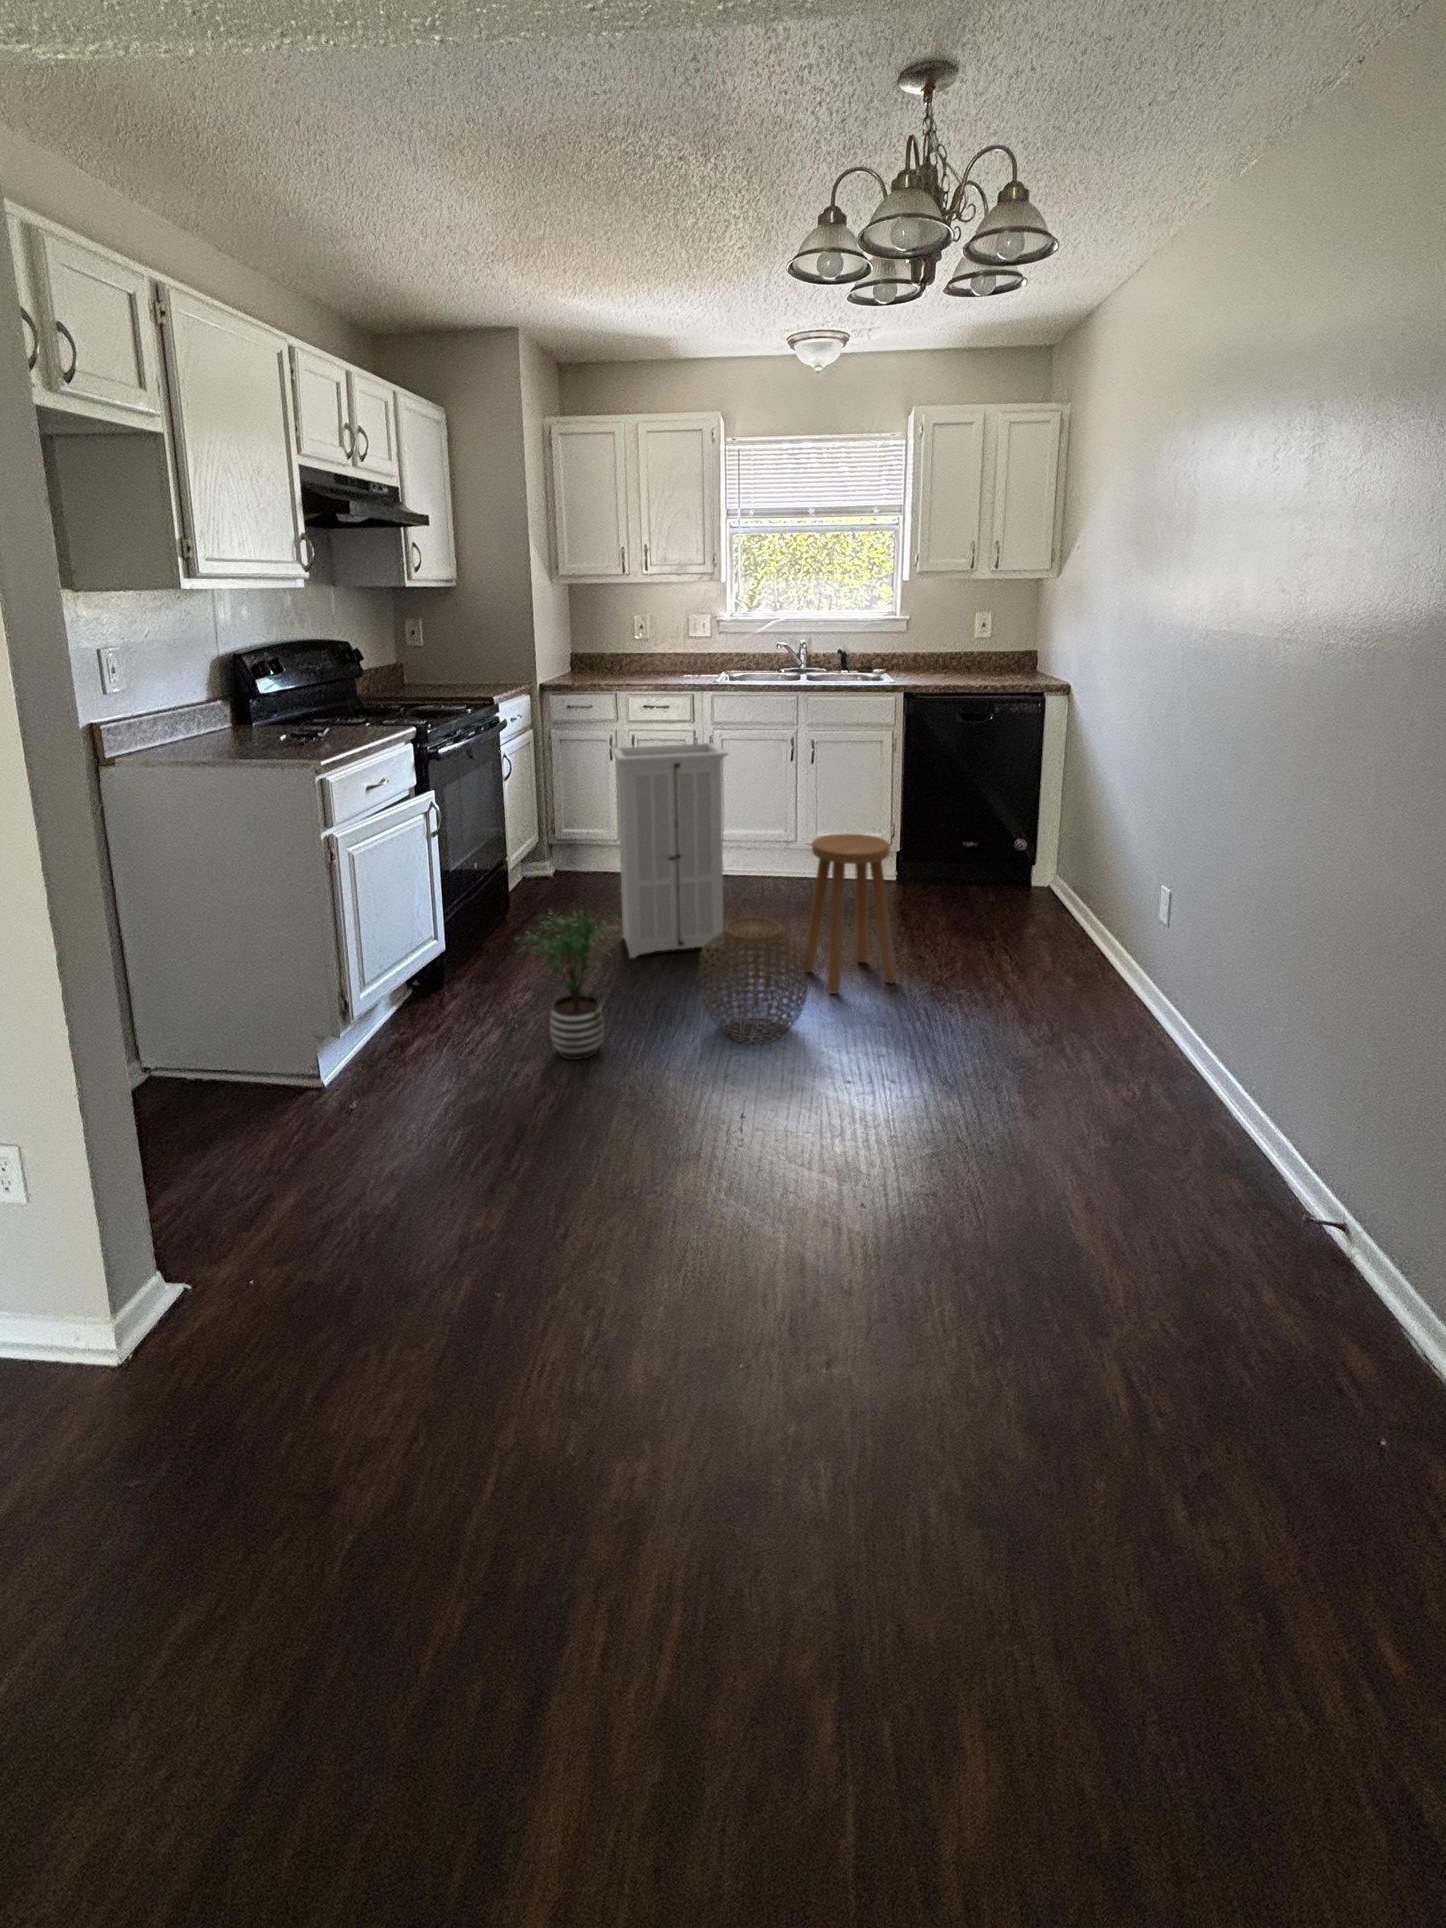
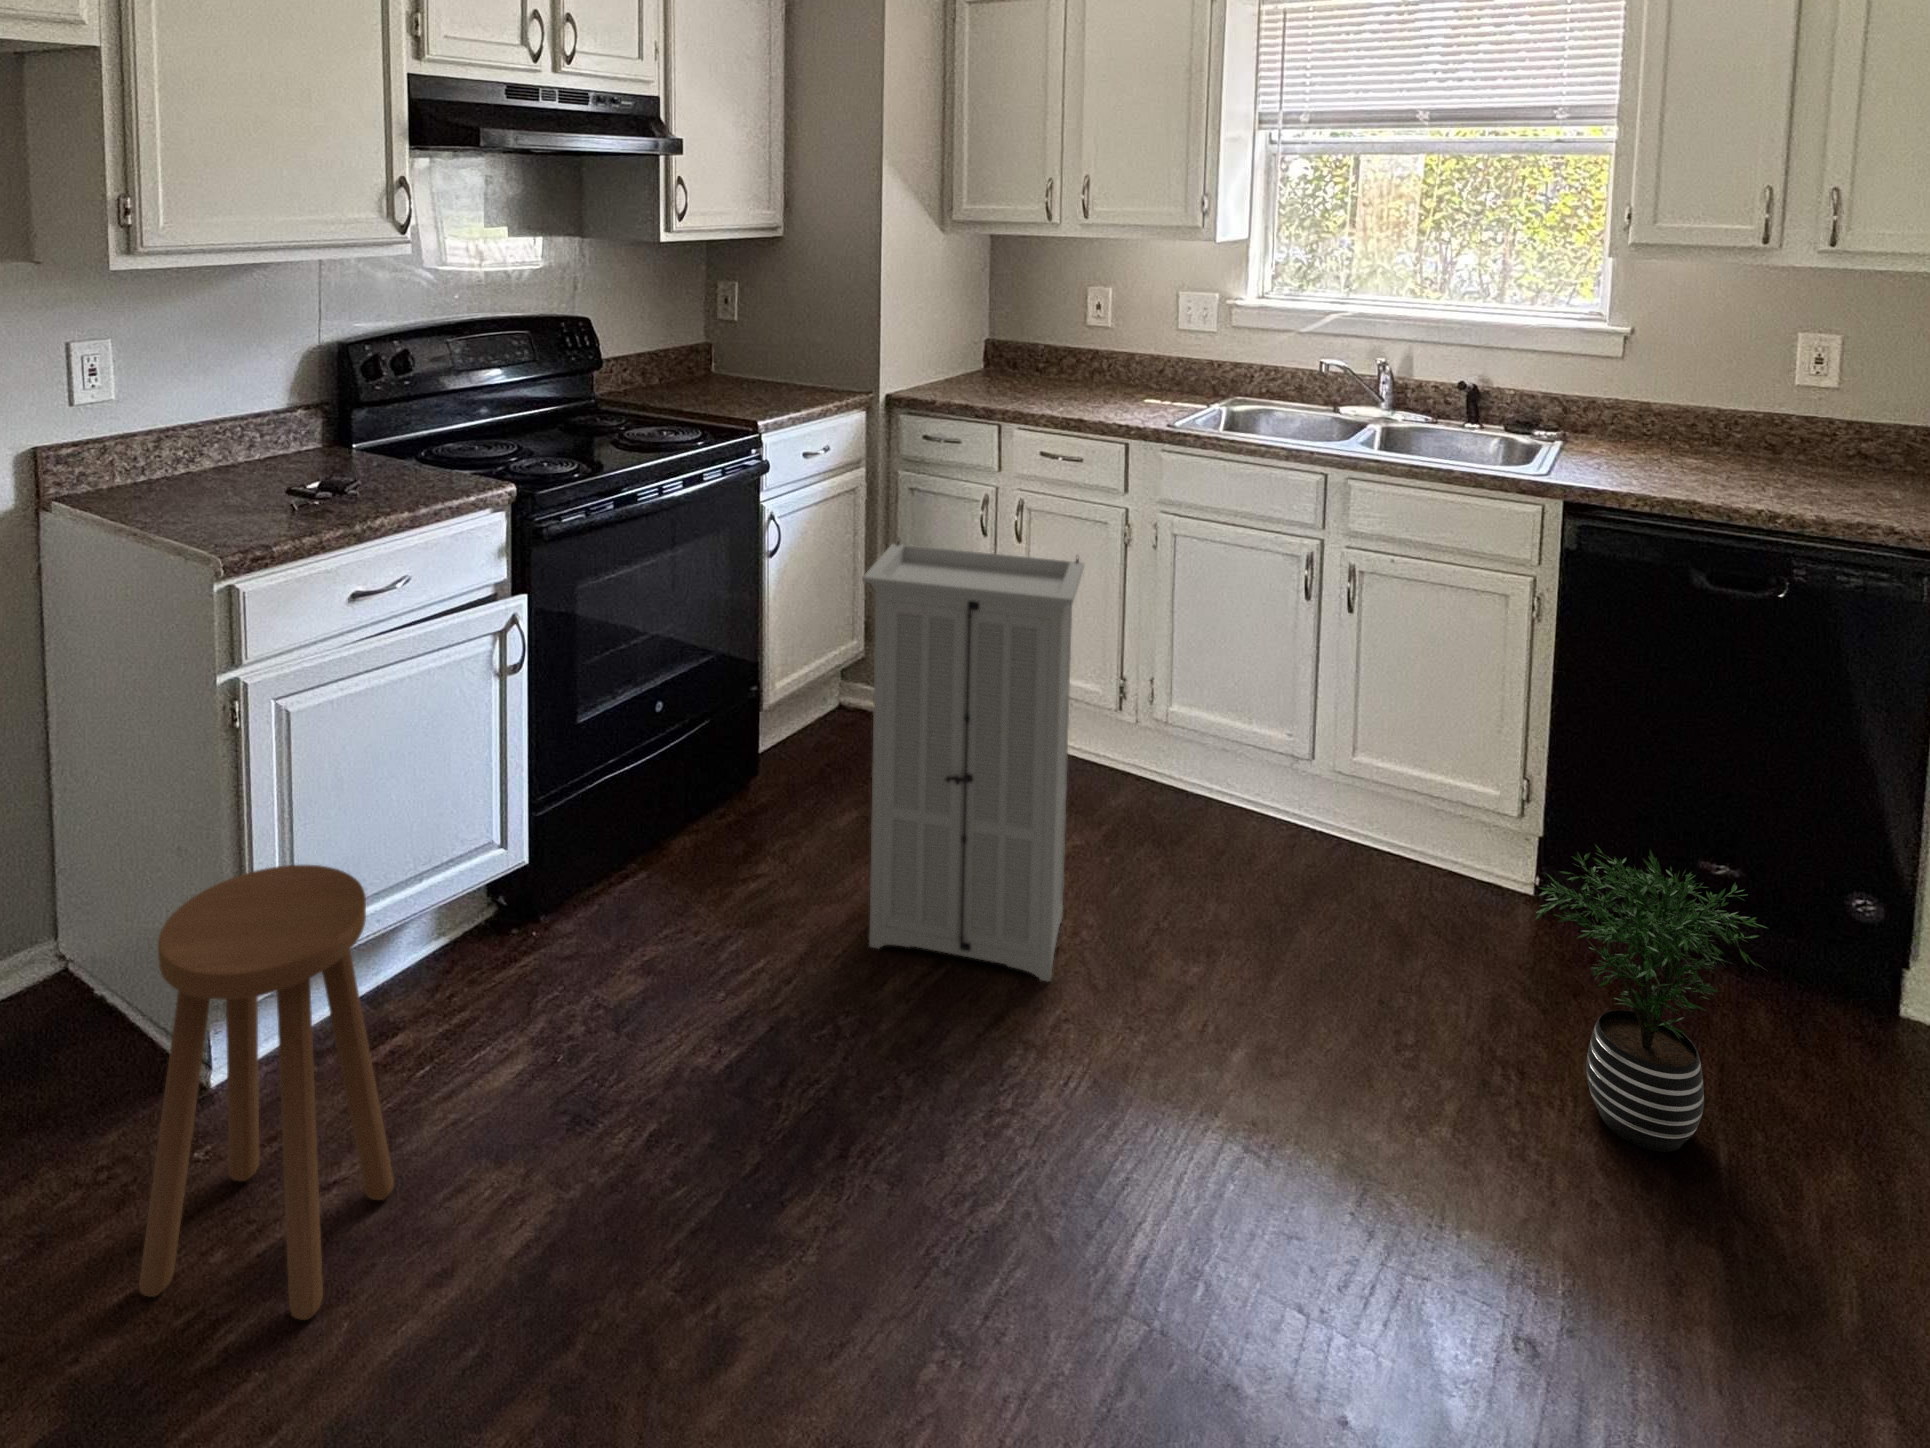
stool: present [803,833,896,994] -> present [139,865,394,1320]
potted plant: present [517,911,619,1060] -> present [1536,845,1767,1152]
woven basket: present [700,917,808,1044] -> none [834,997,1074,1323]

